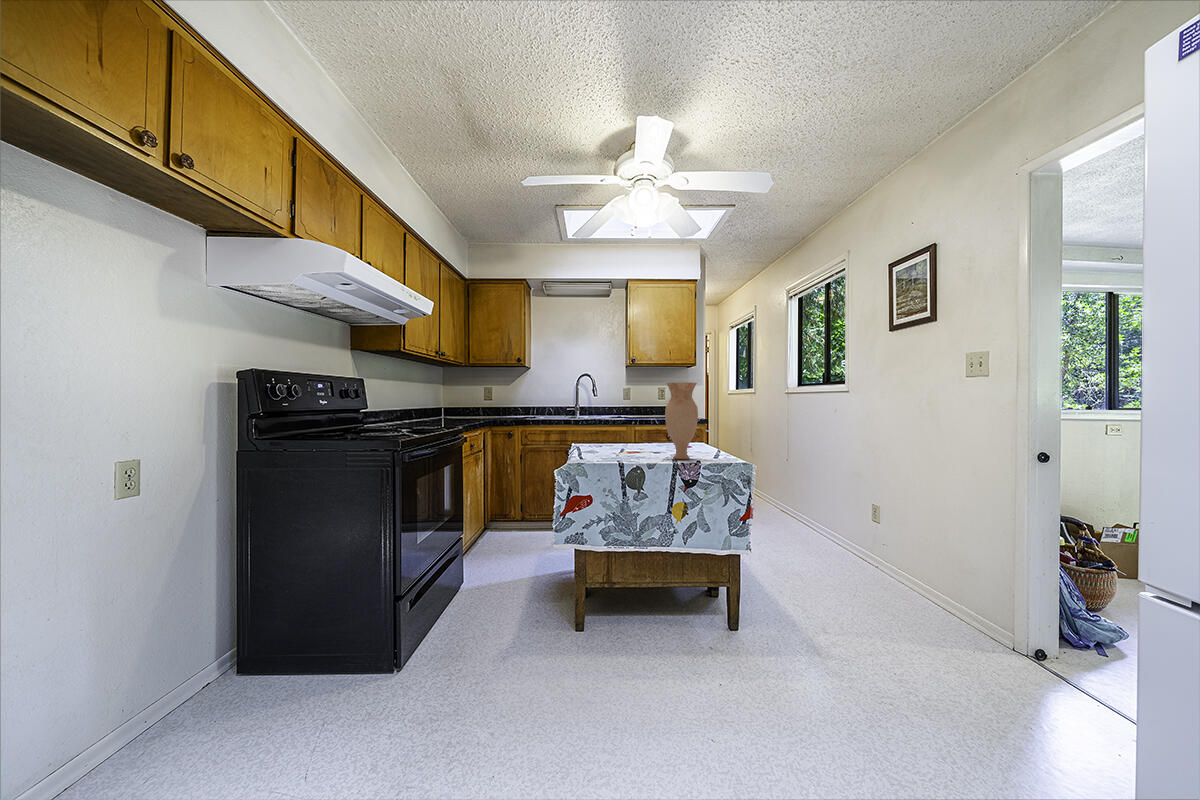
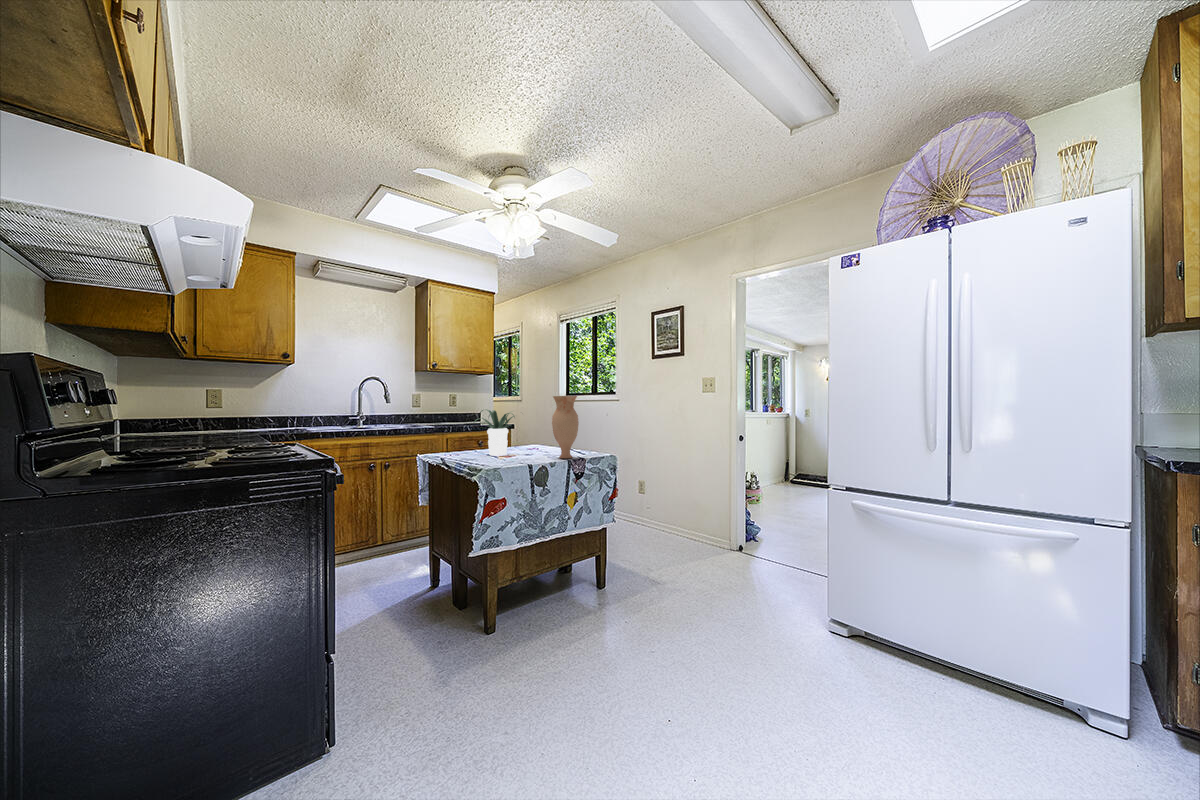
potted plant: none [602,399,665,451] -> present [474,409,515,456]

